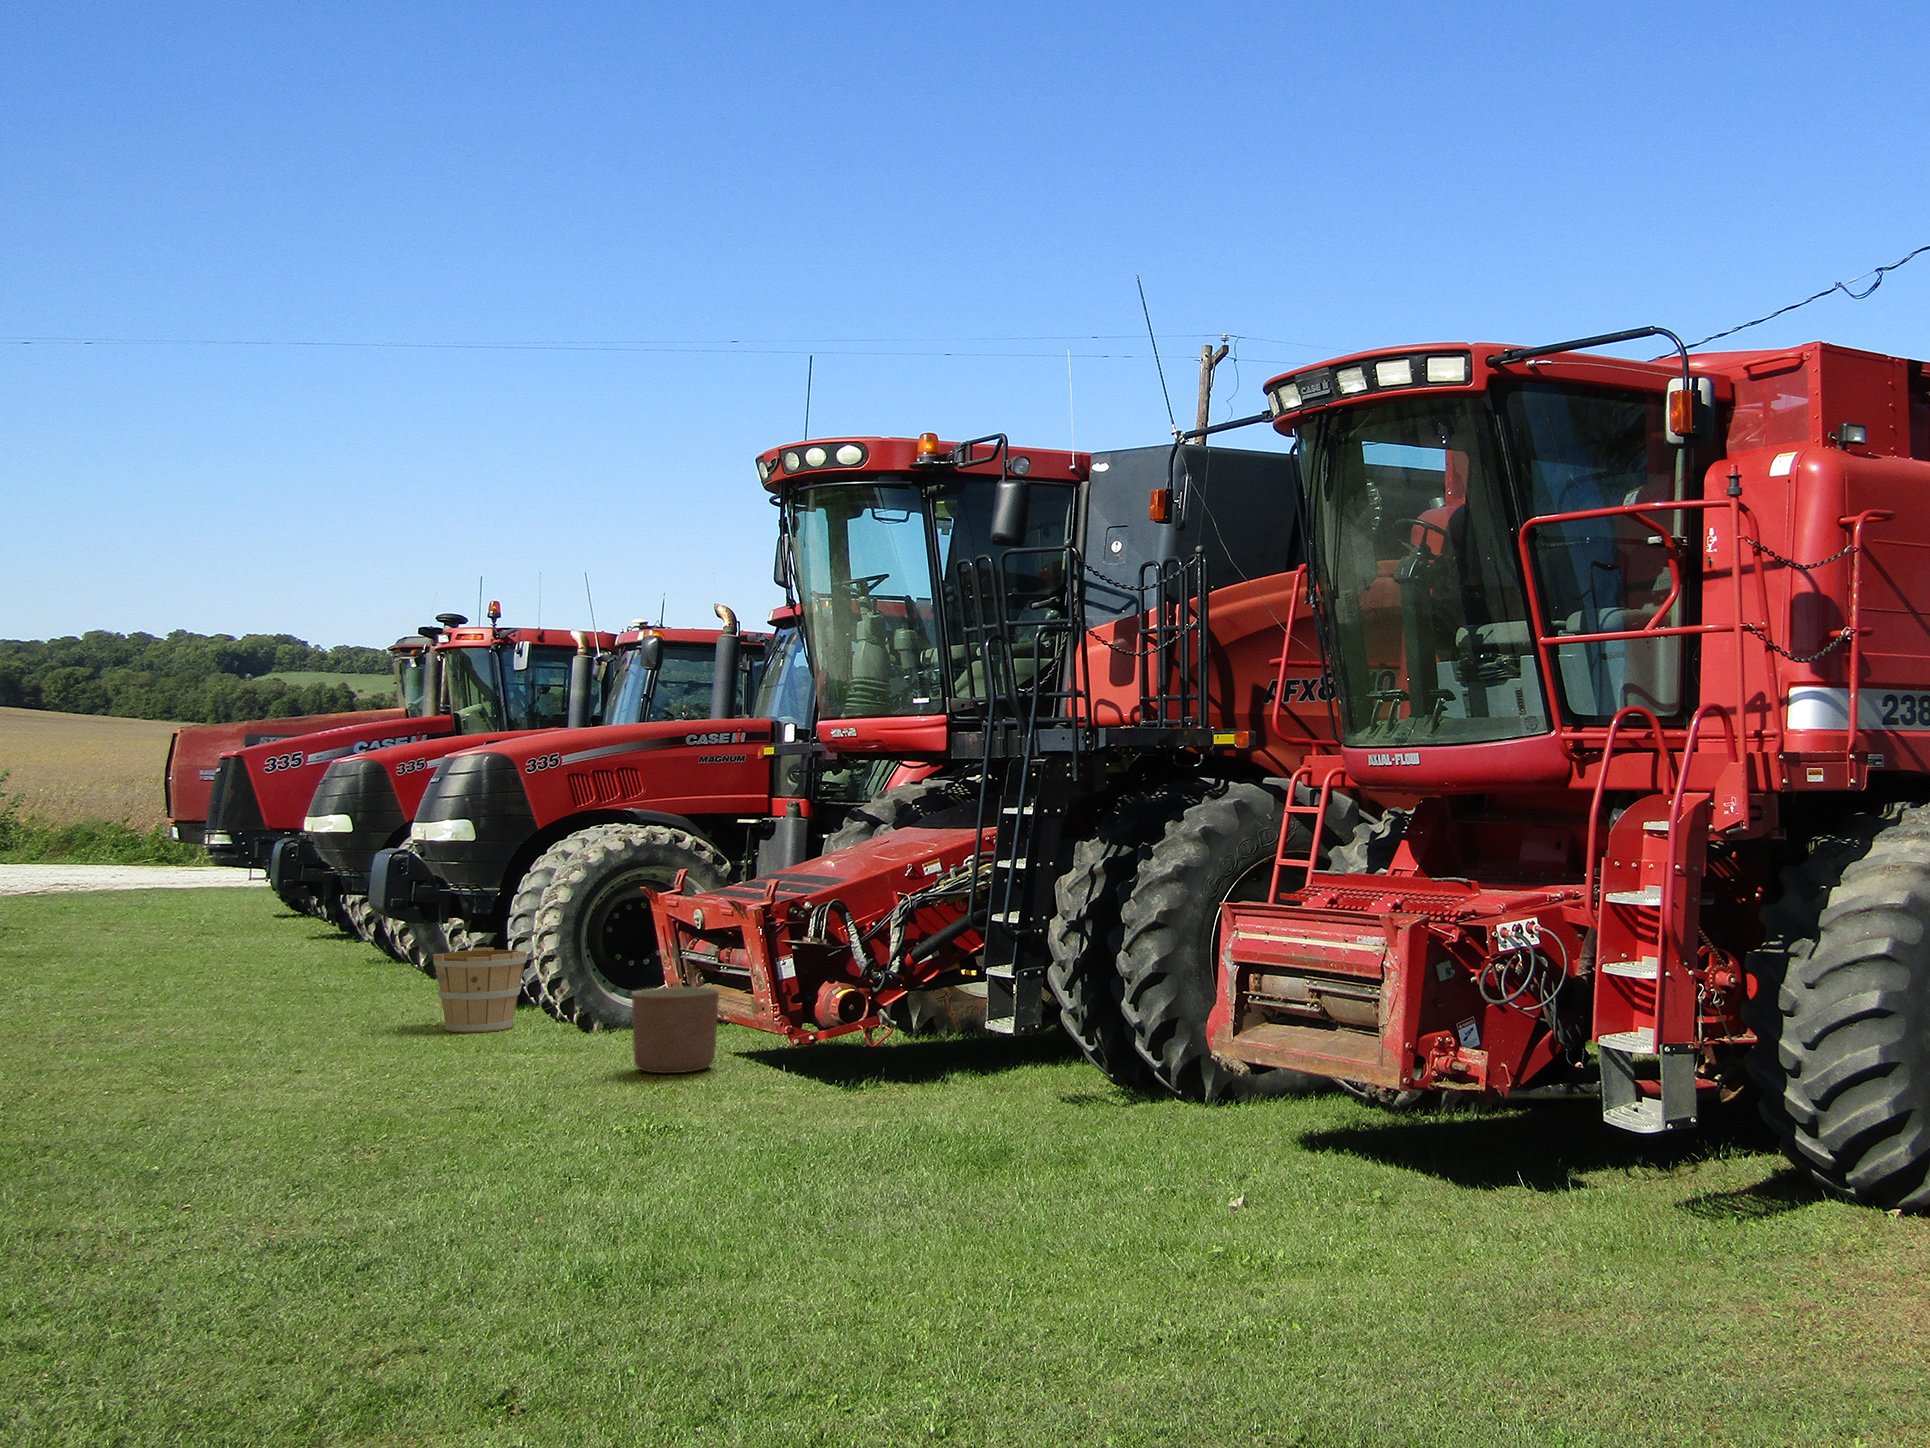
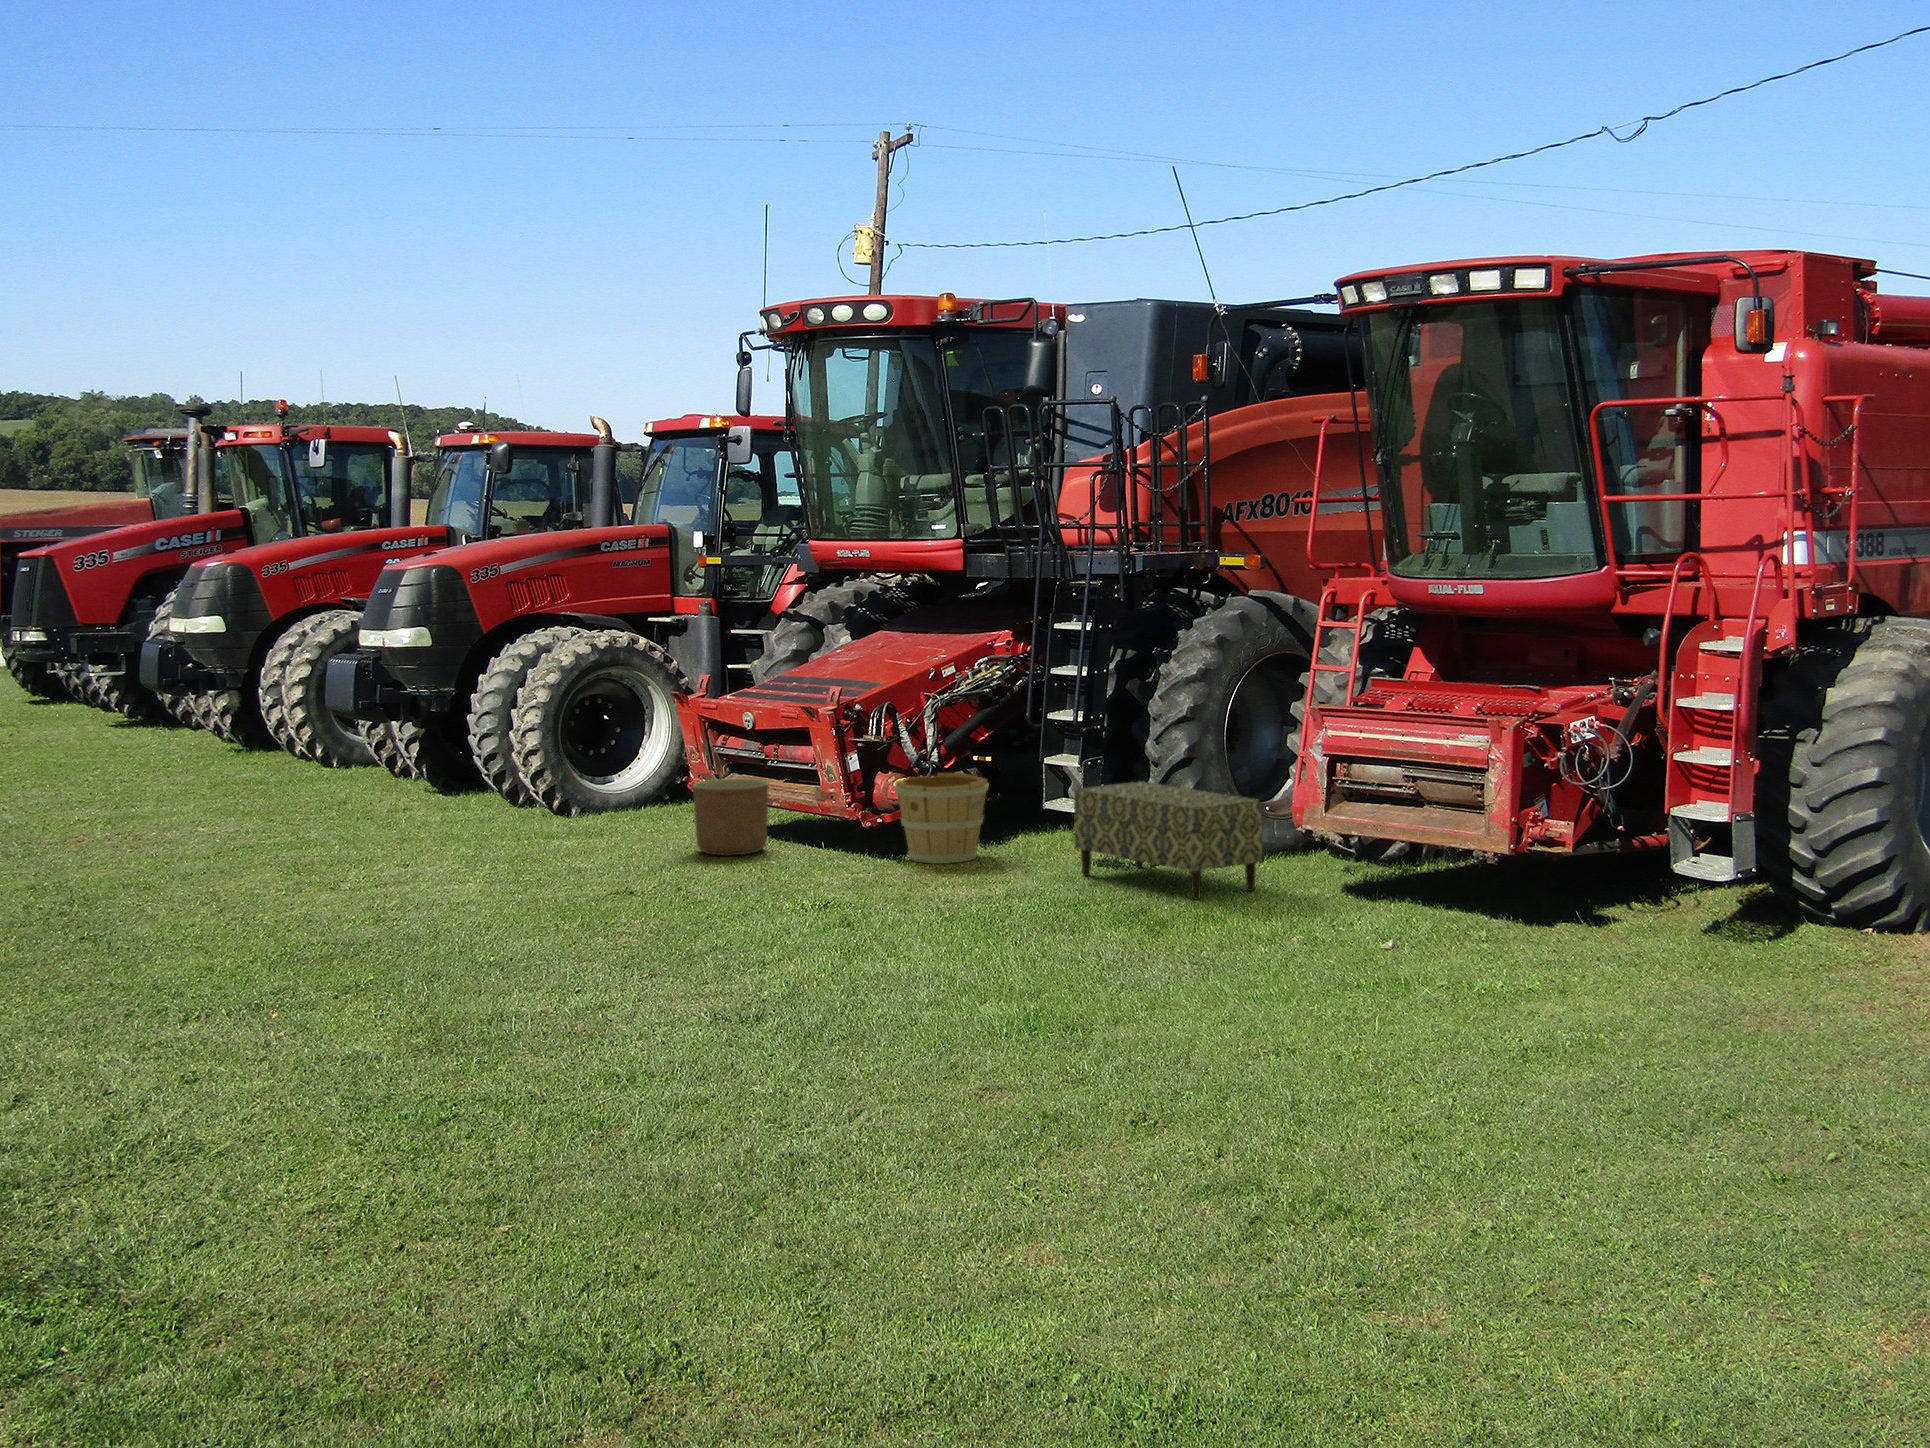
wooden bucket: present [433,947,528,1033] -> present [894,773,989,864]
bench: none [999,997,1188,1141] -> present [1074,781,1262,899]

